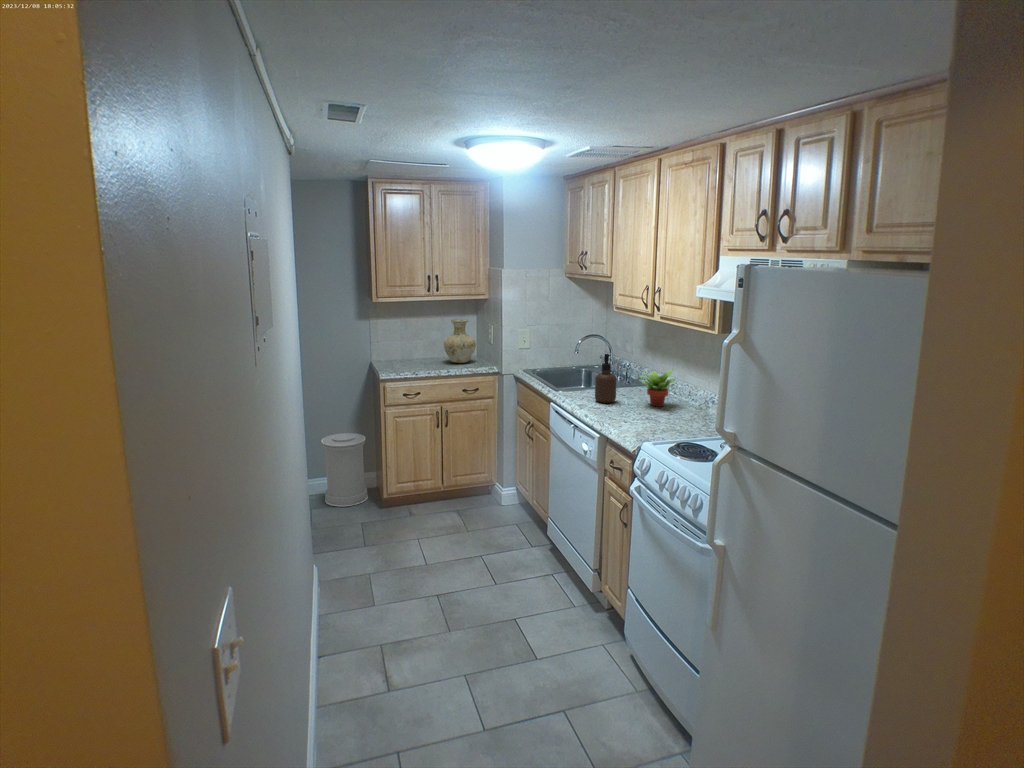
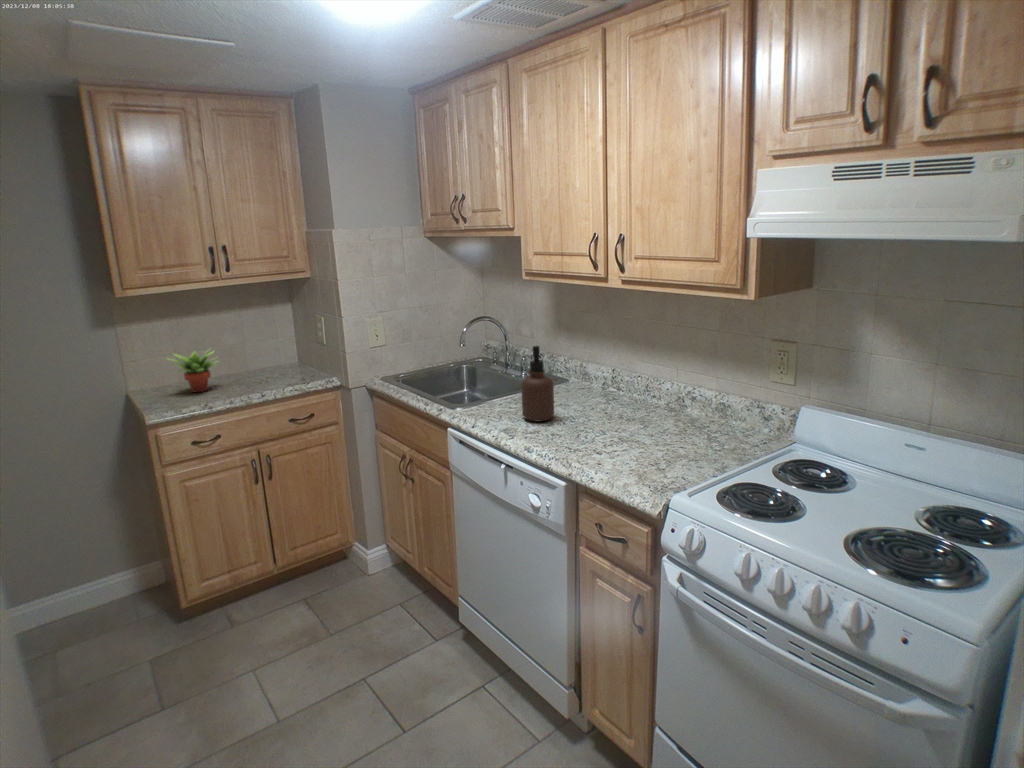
vase: present [444,319,476,363] -> none [247,312,299,379]
succulent plant: present [641,370,675,406] -> present [170,350,218,392]
trash can: present [322,433,368,507] -> none [50,511,150,638]

